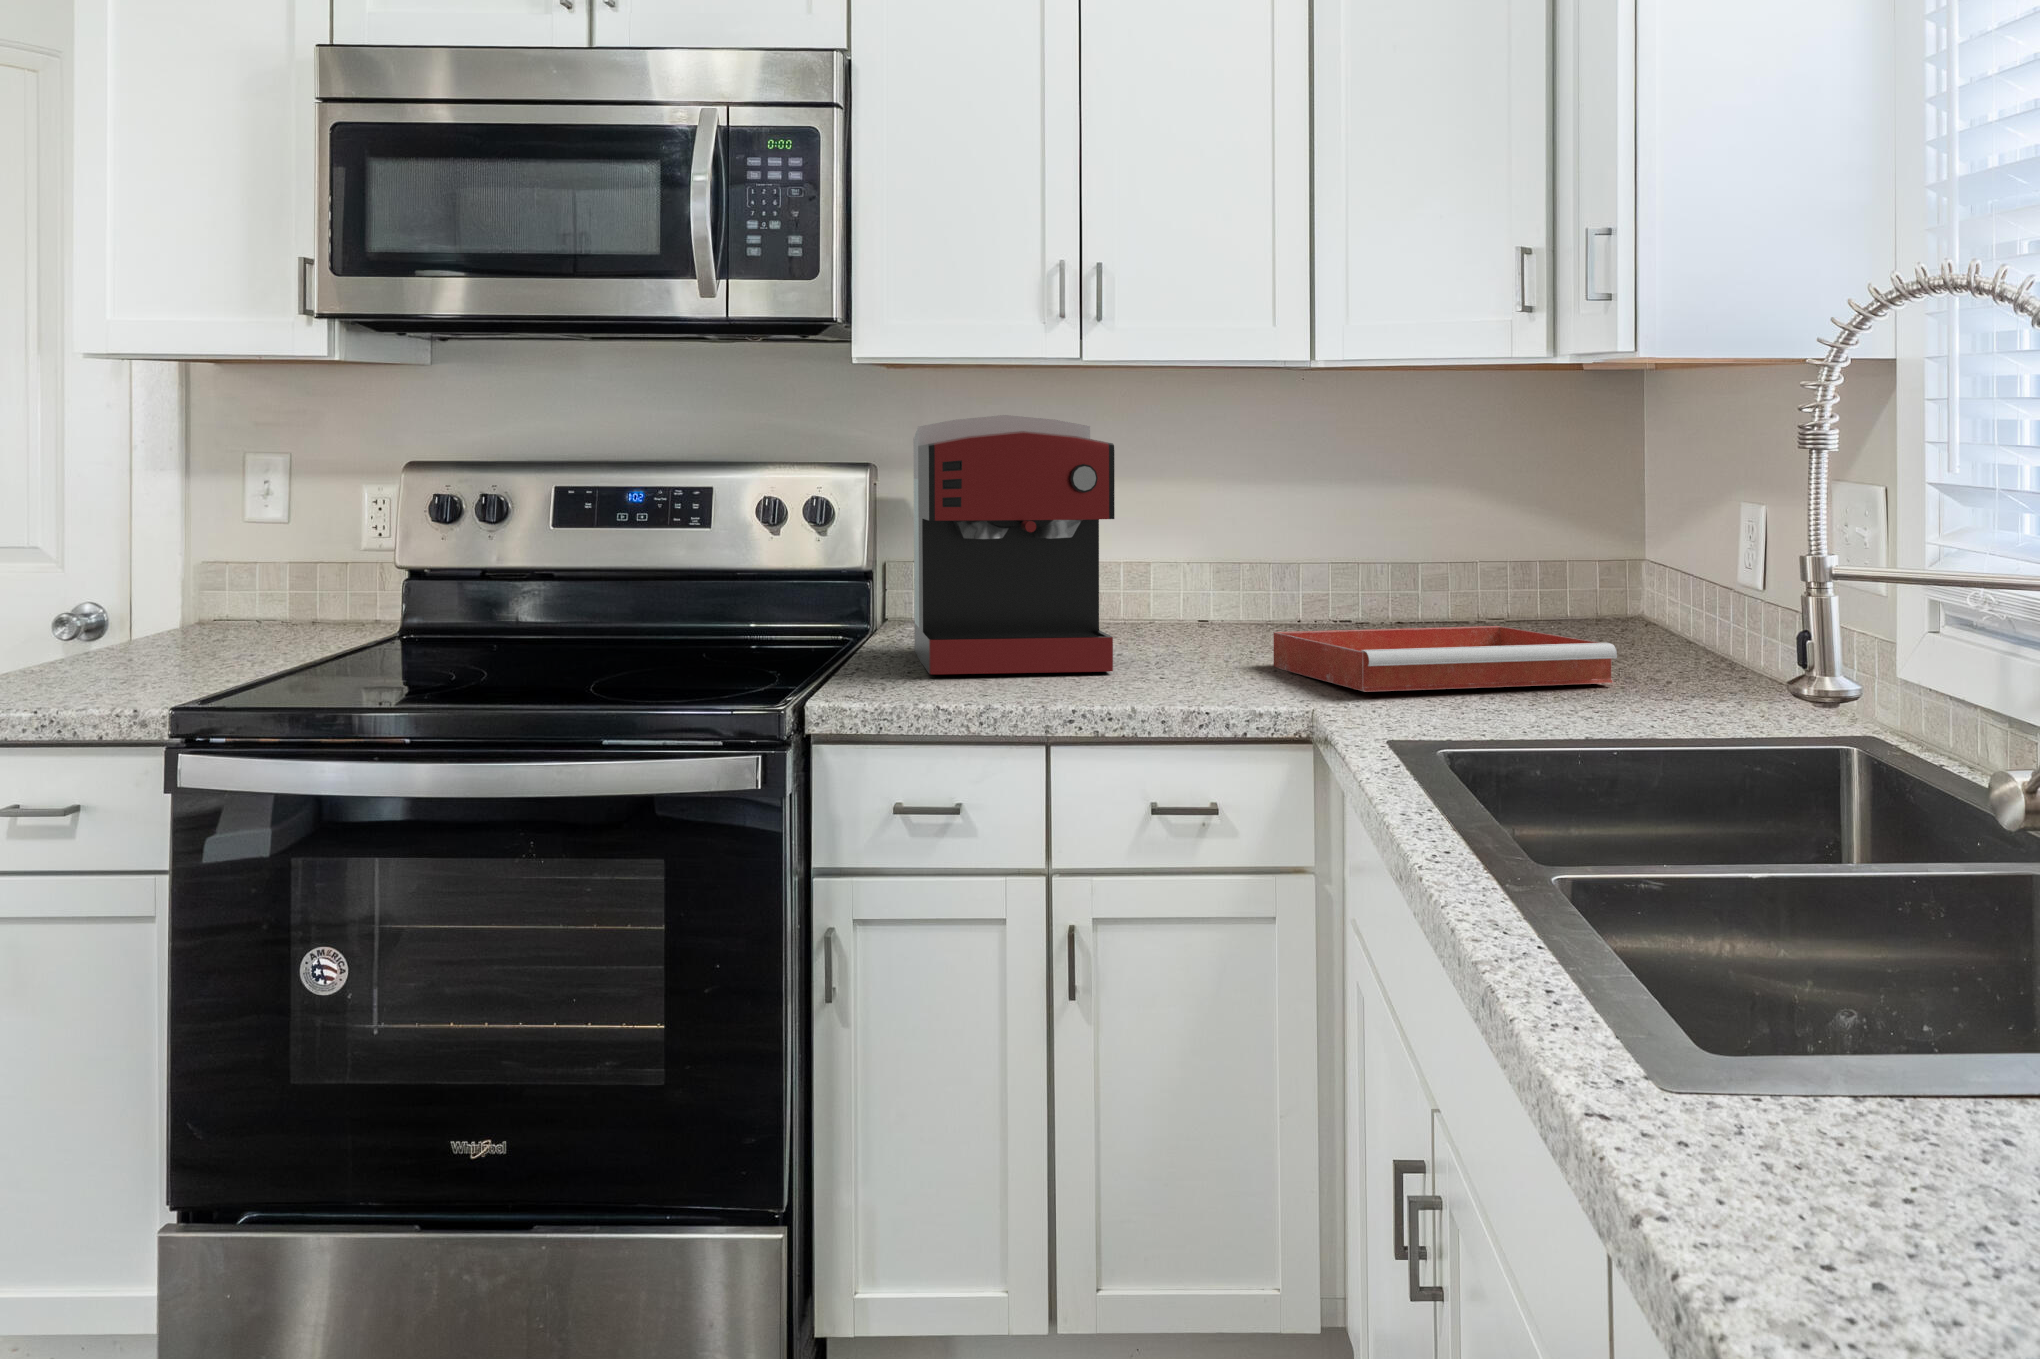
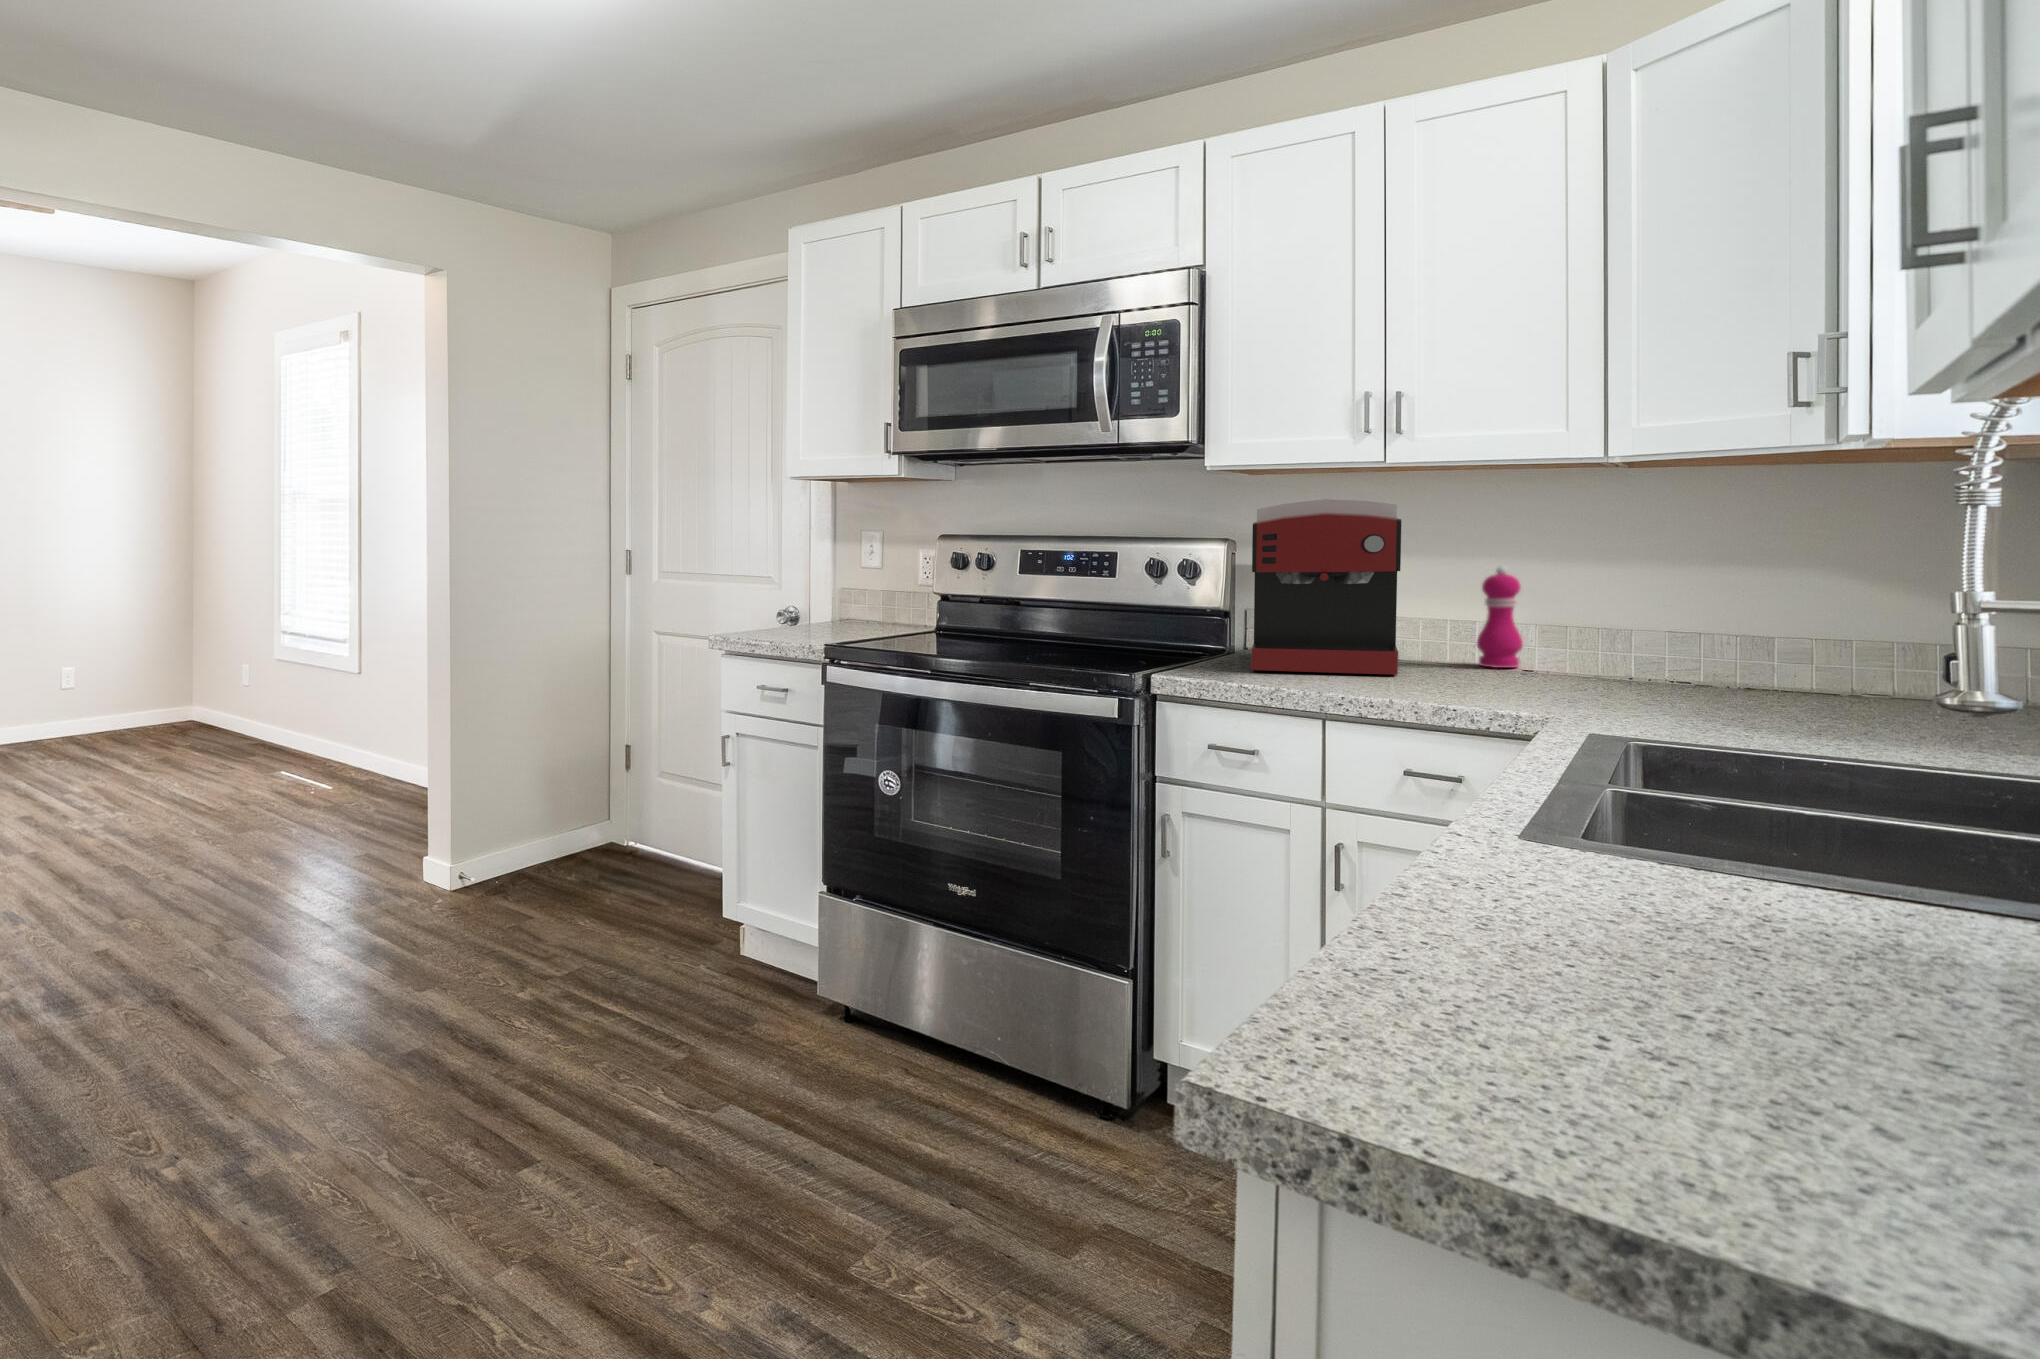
pepper mill: none [1184,515,1235,656] -> present [1477,566,1523,668]
tray: present [1274,626,1617,692] -> none [1549,653,1891,707]

